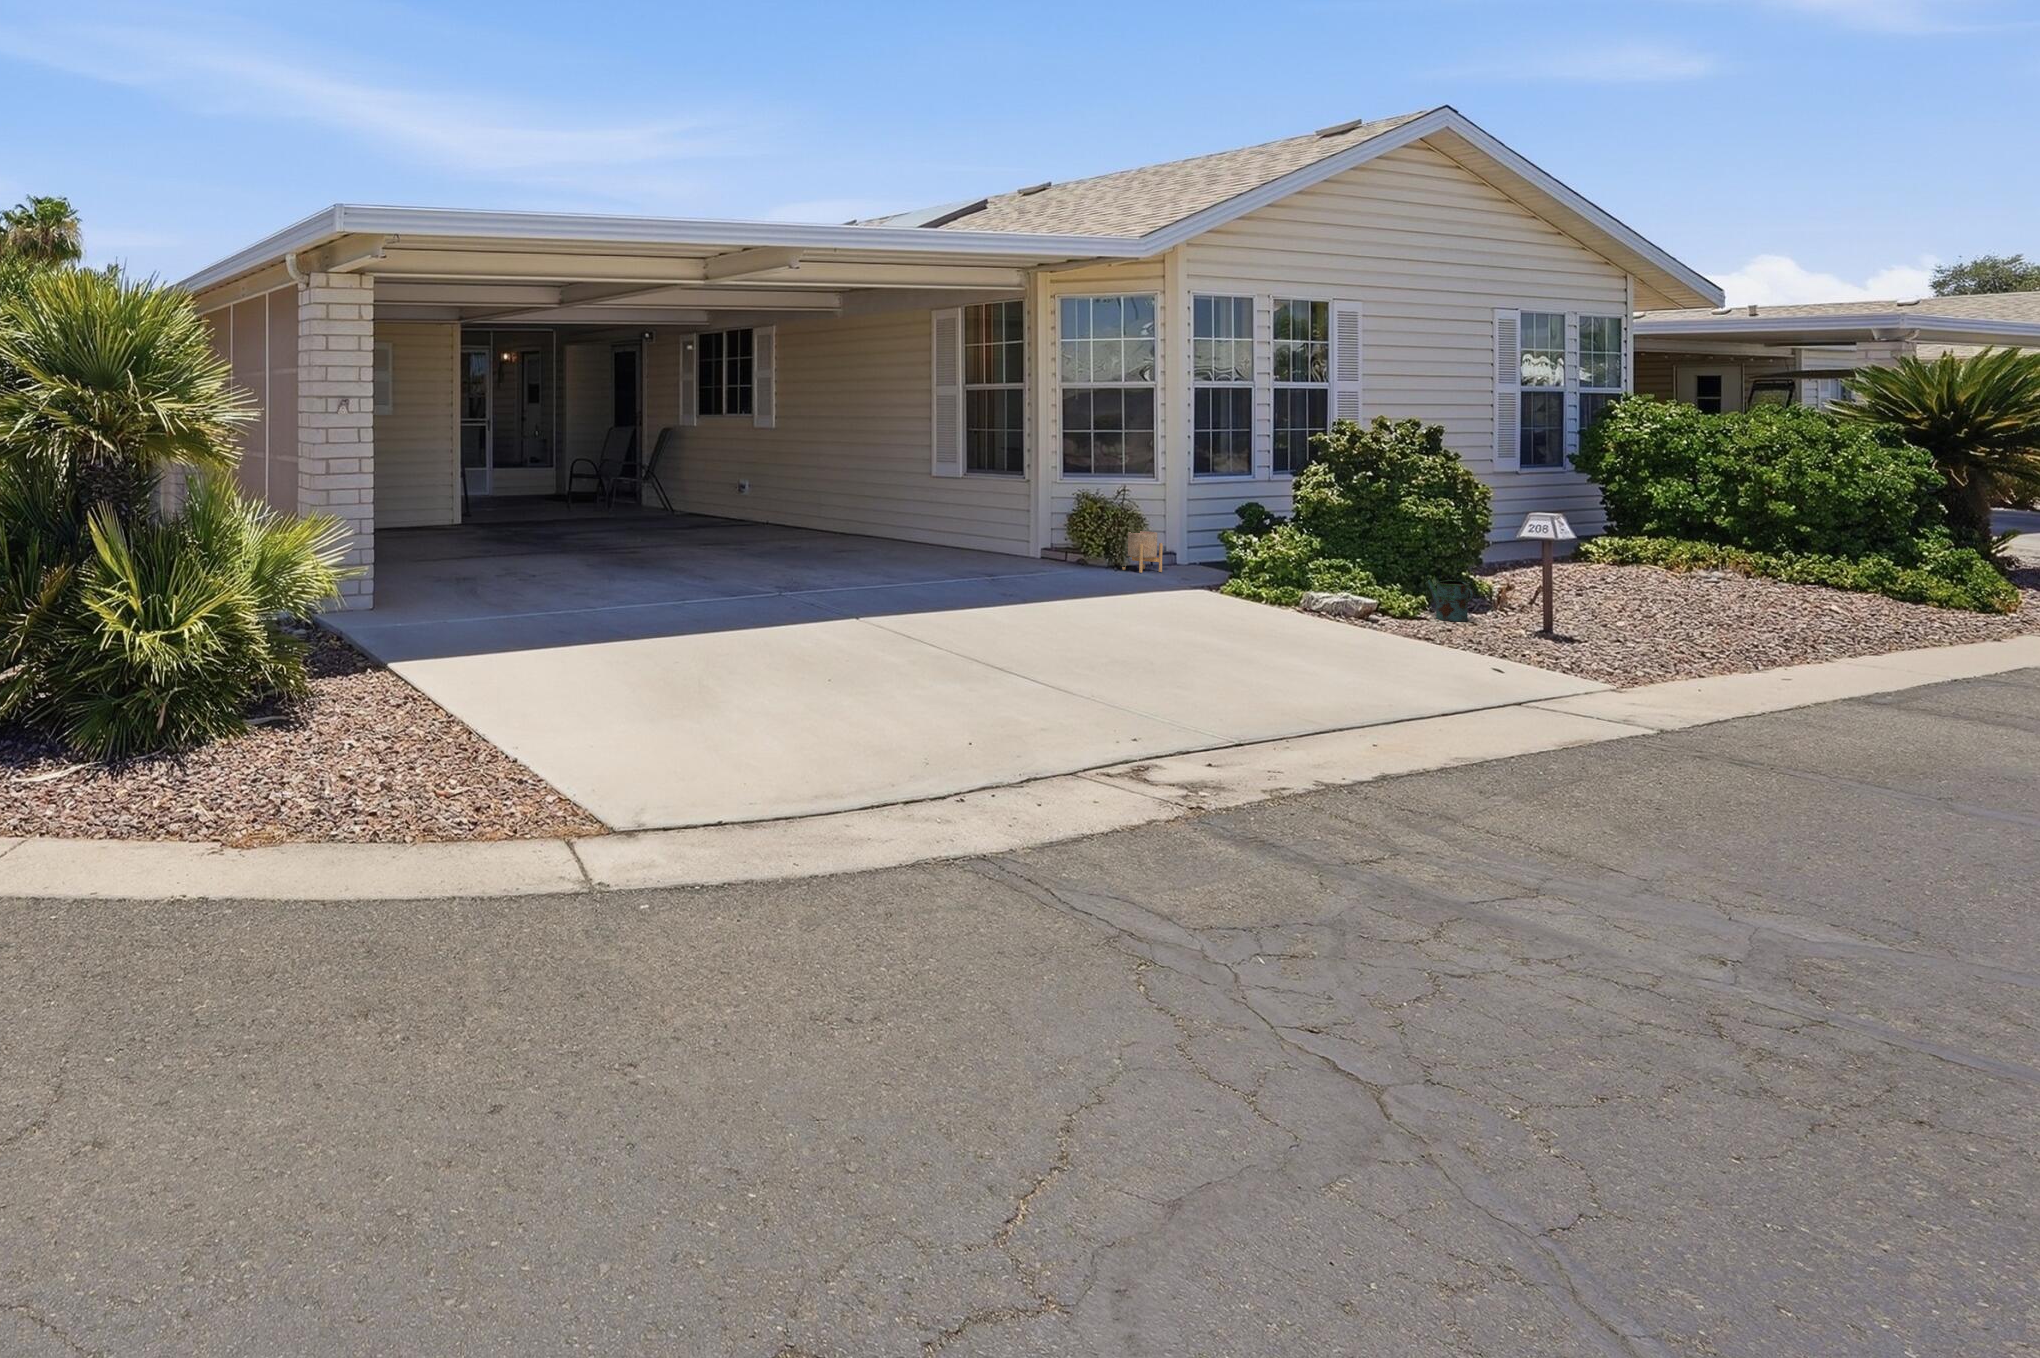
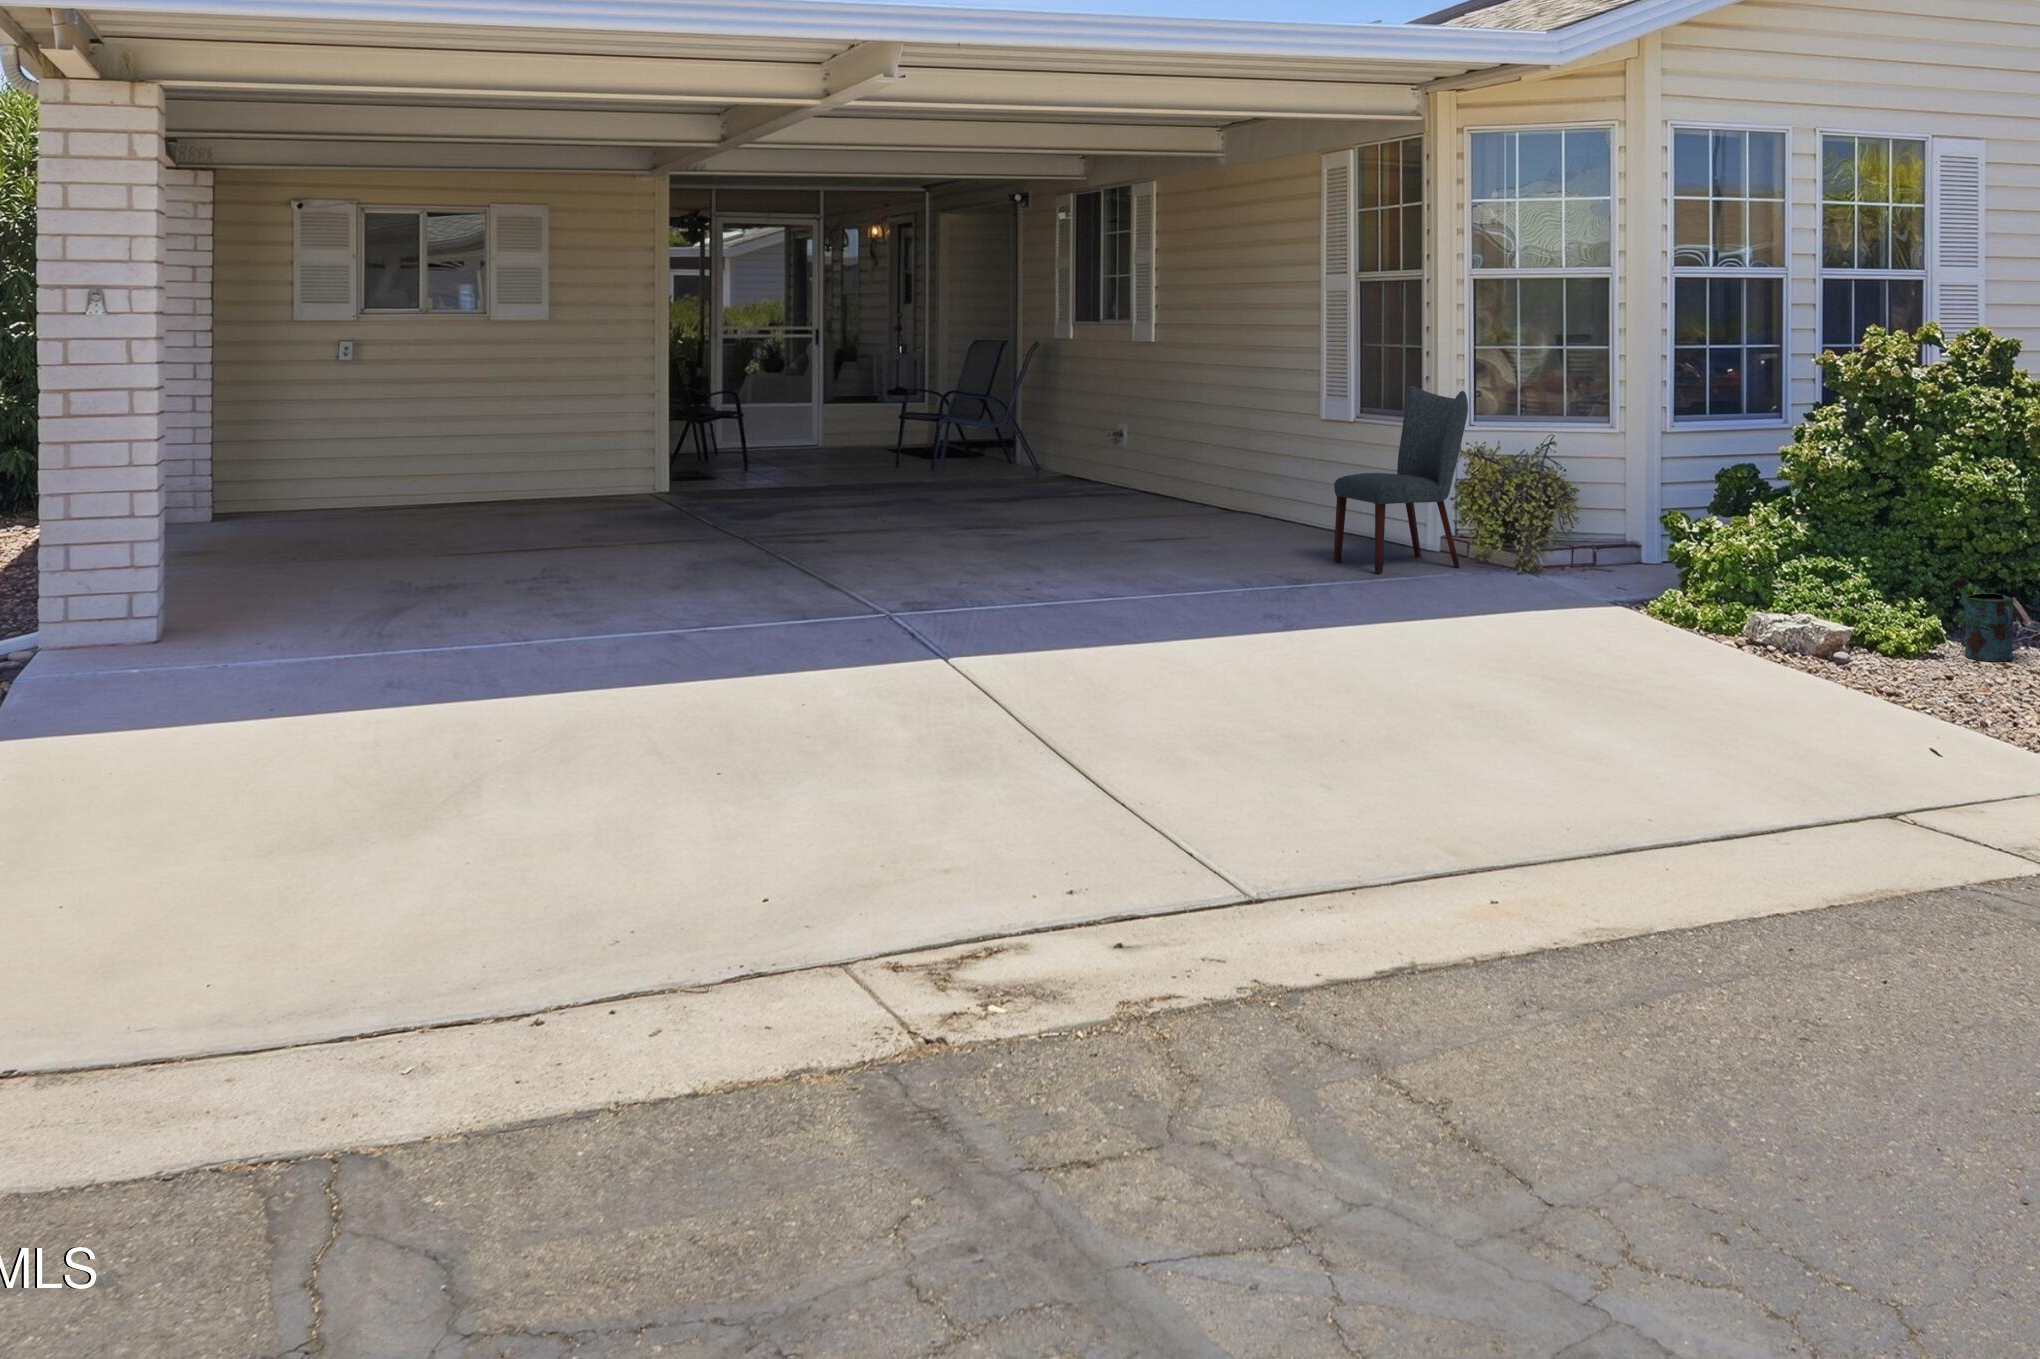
chair: none [982,456,1071,572] -> present [1334,386,1468,573]
planter: present [1122,531,1163,573] -> none [1549,507,1607,576]

